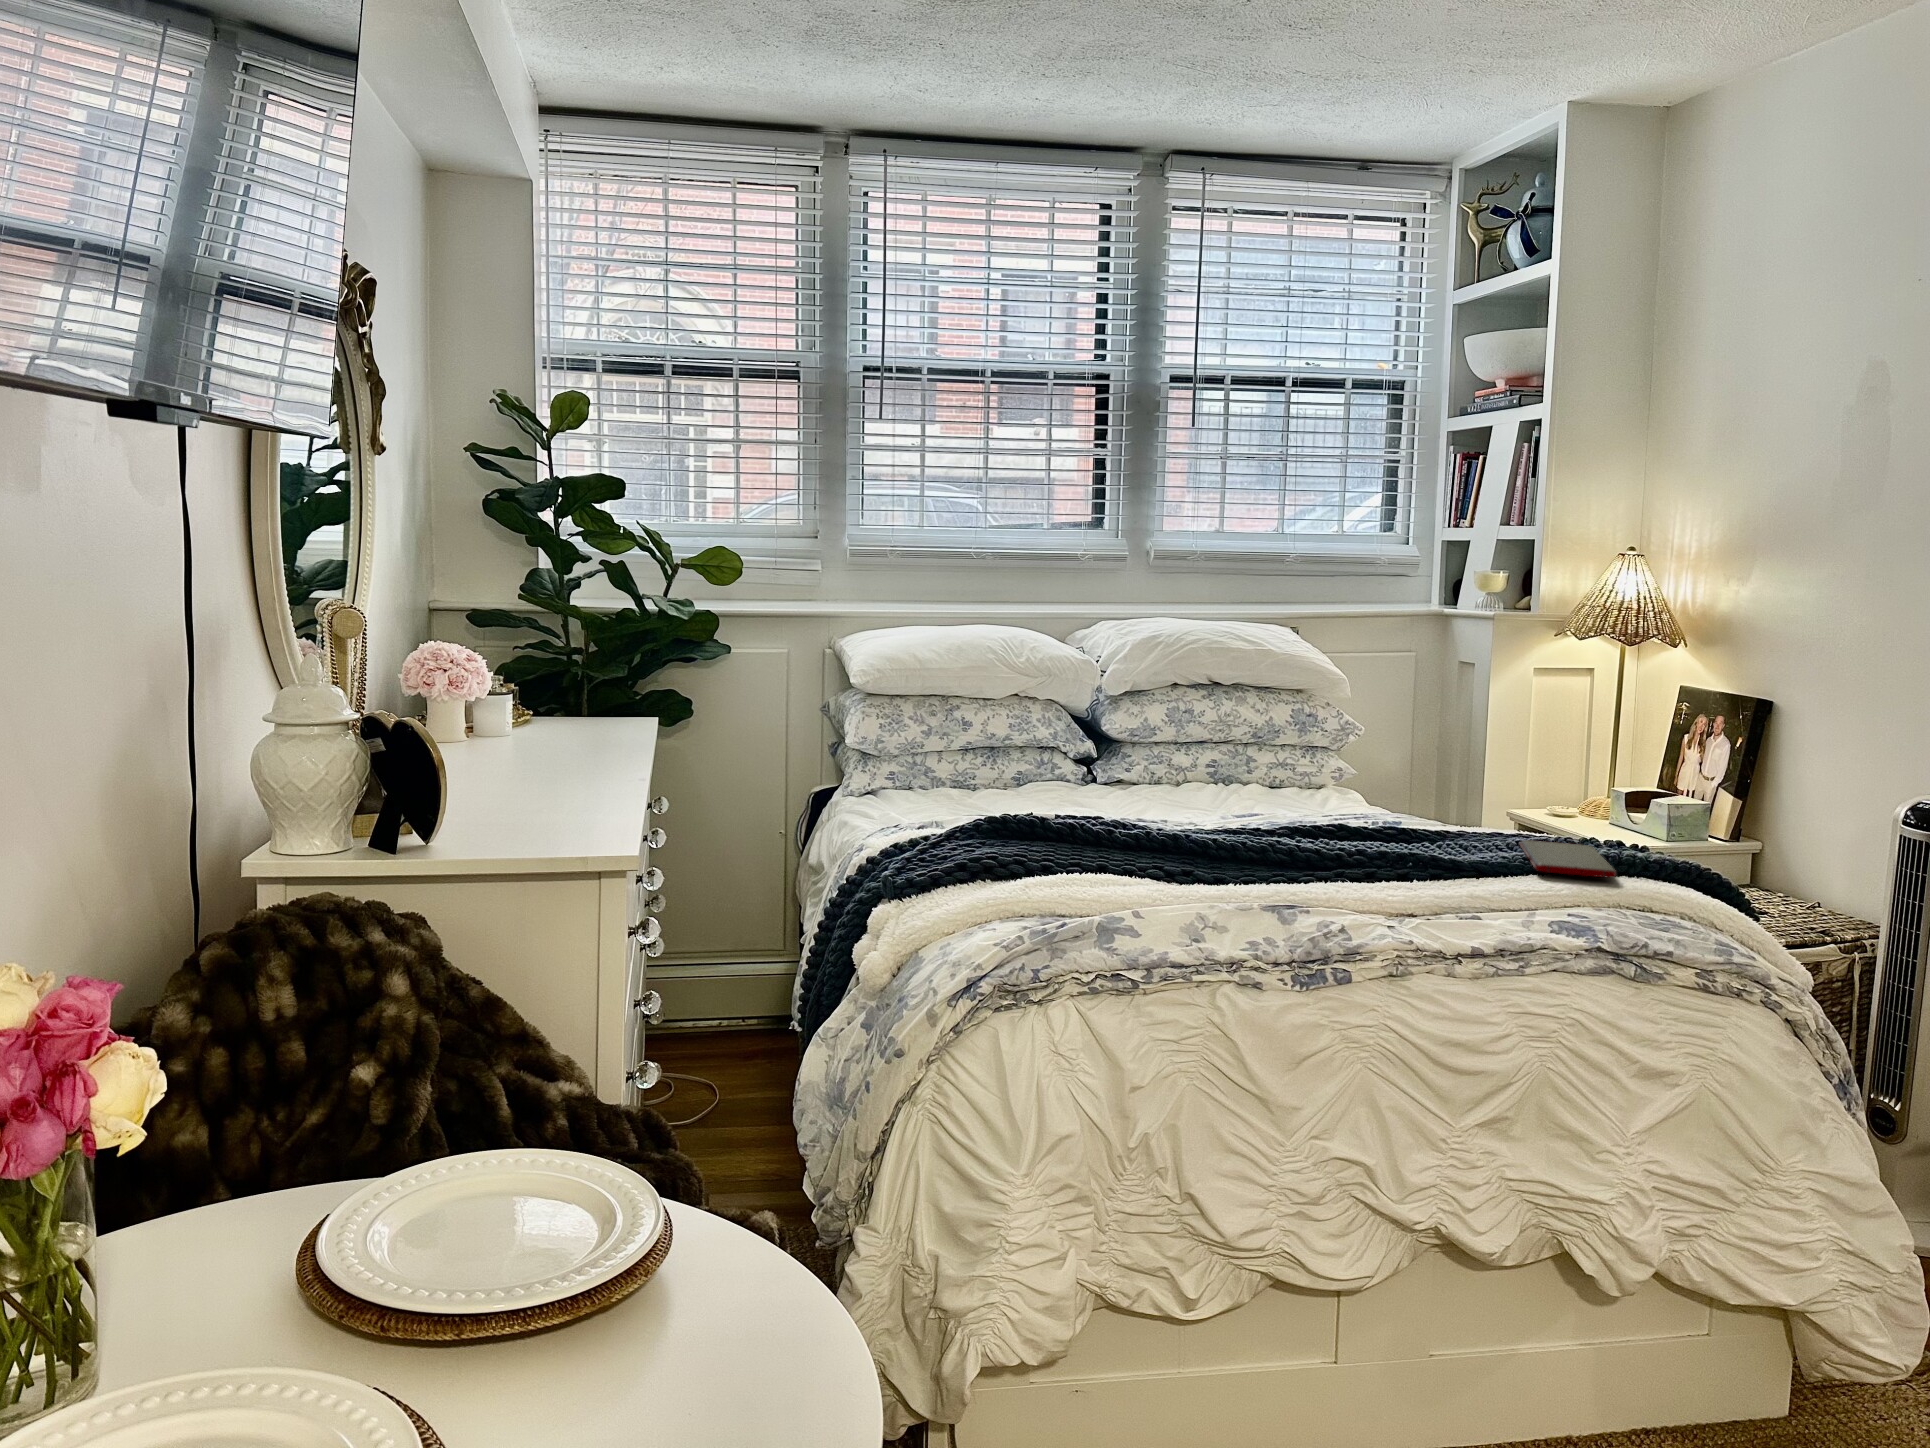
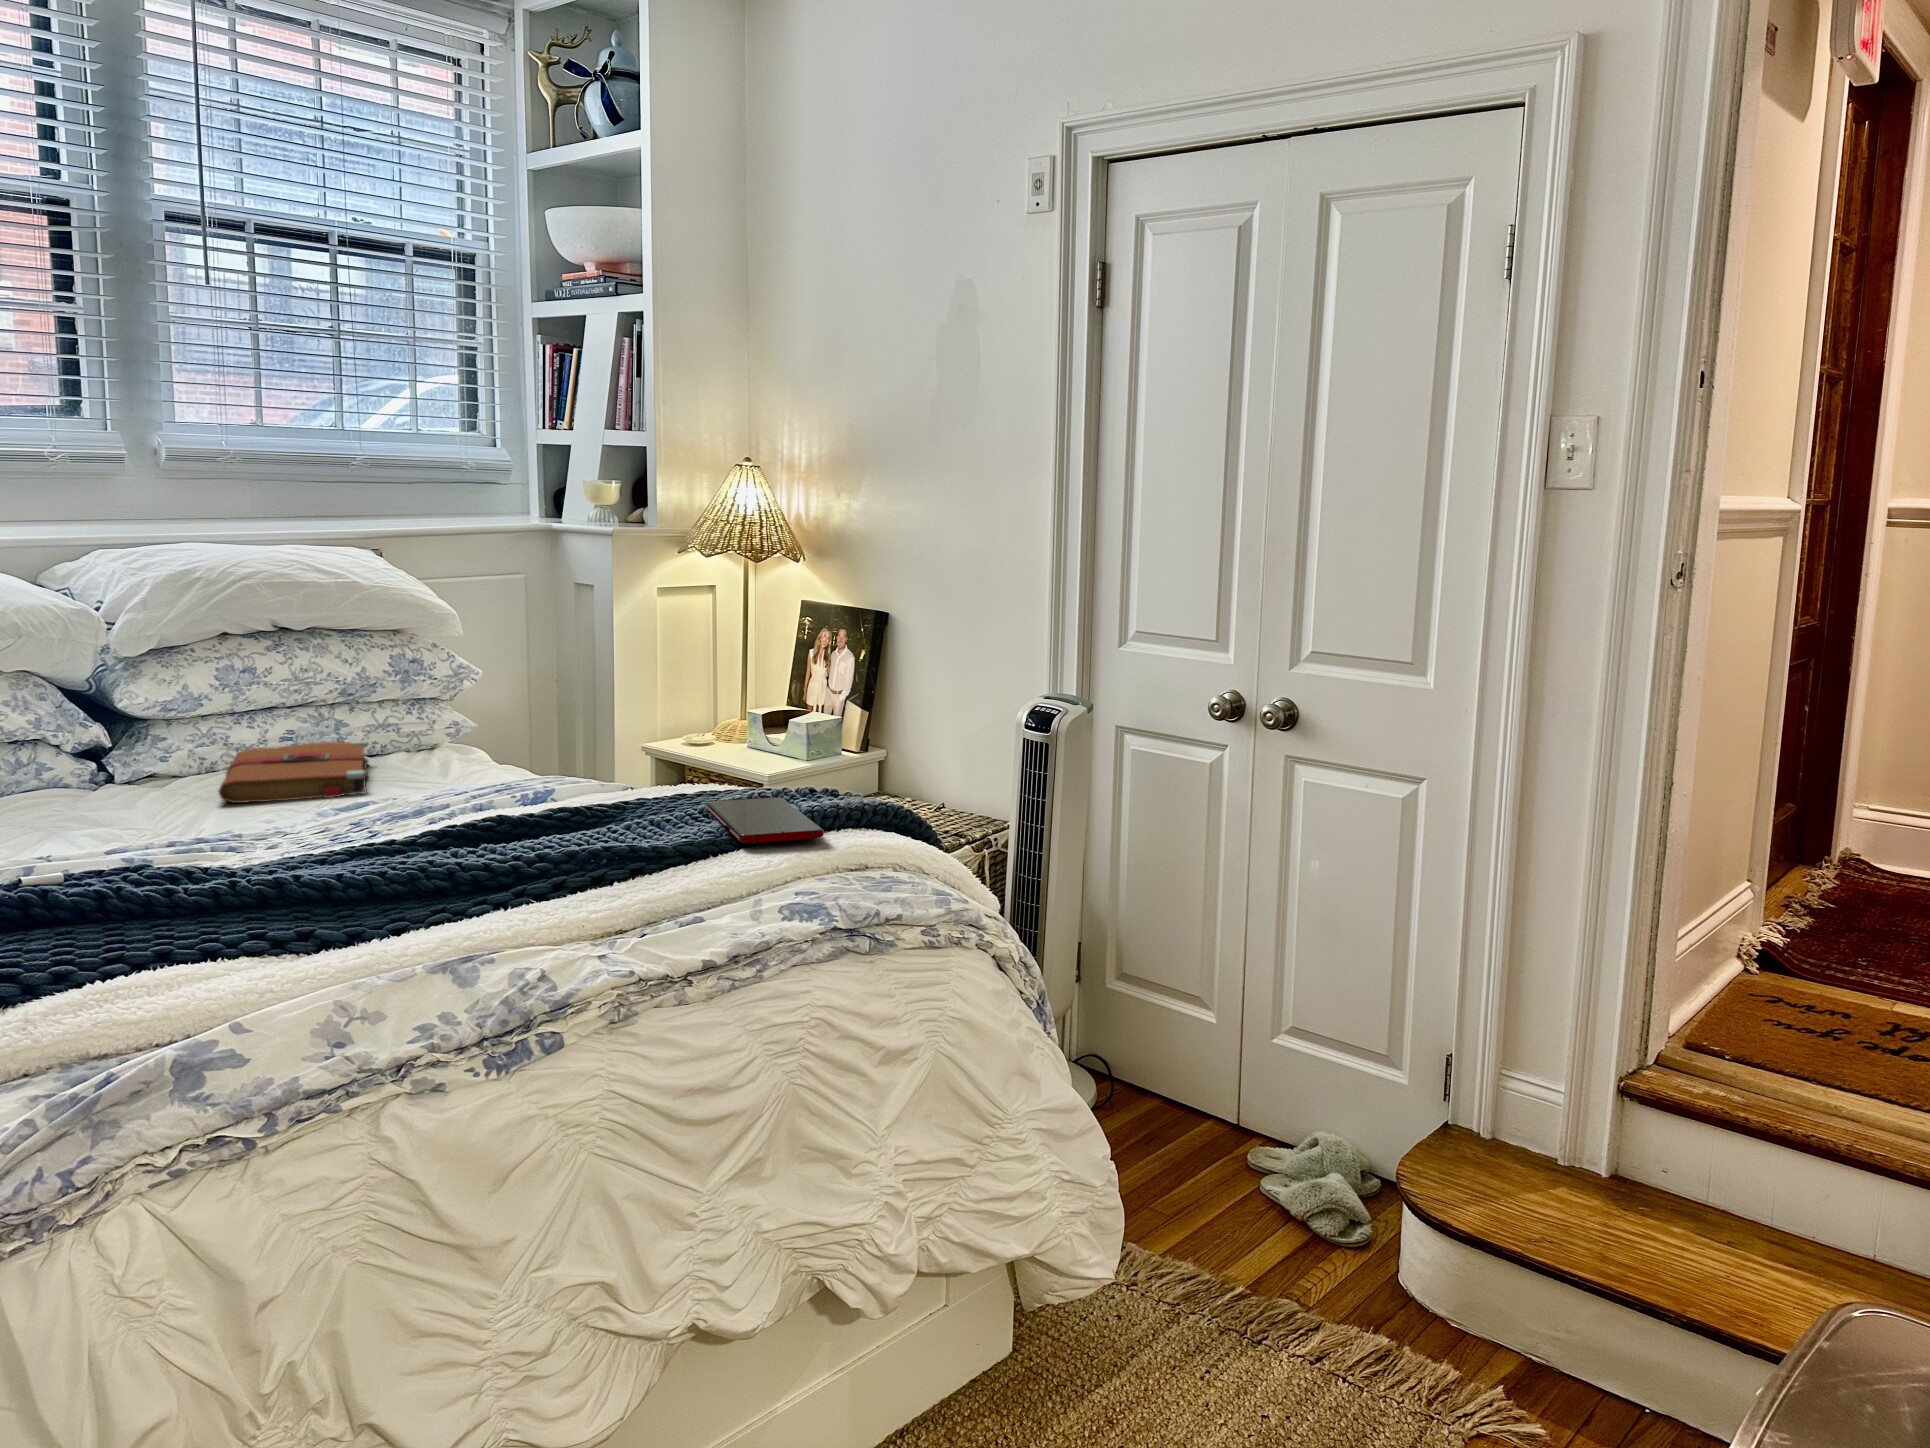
book: none [1159,767,1270,812] -> present [219,741,368,803]

